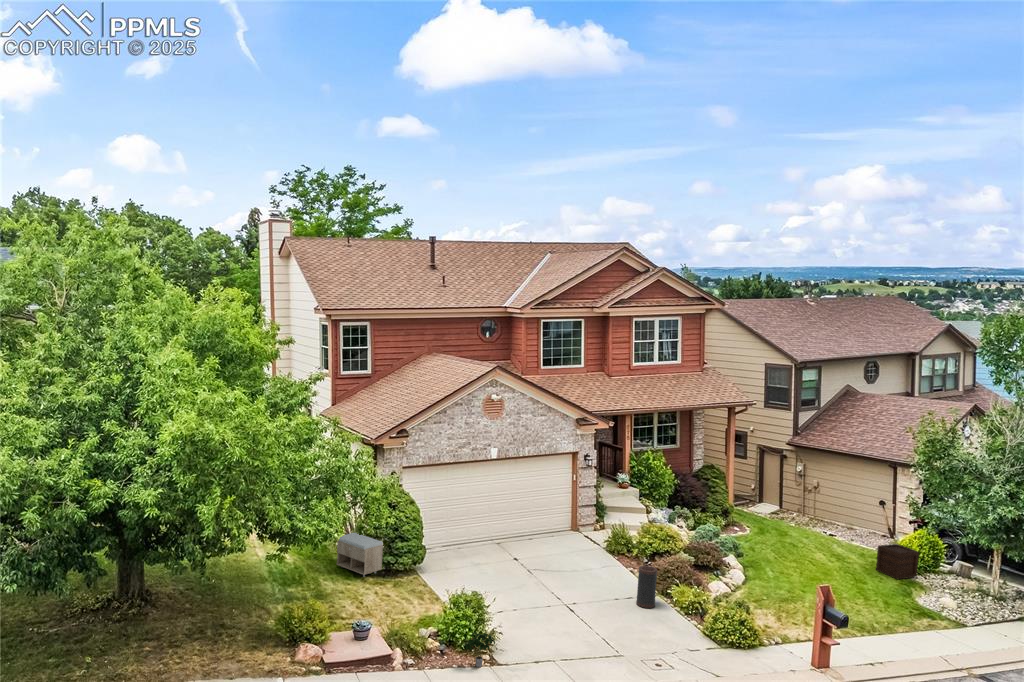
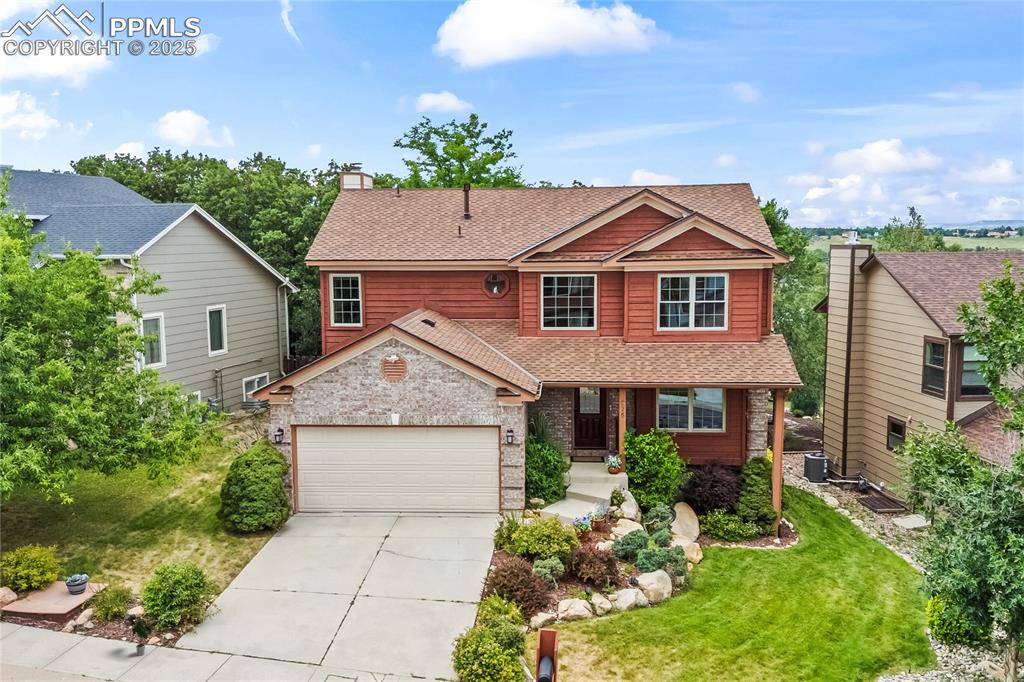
storage bench: present [337,533,383,577] -> none [191,486,221,532]
wooden crate: present [876,544,919,579] -> none [851,599,911,655]
trash can: present [636,566,657,608] -> none [430,572,455,624]

